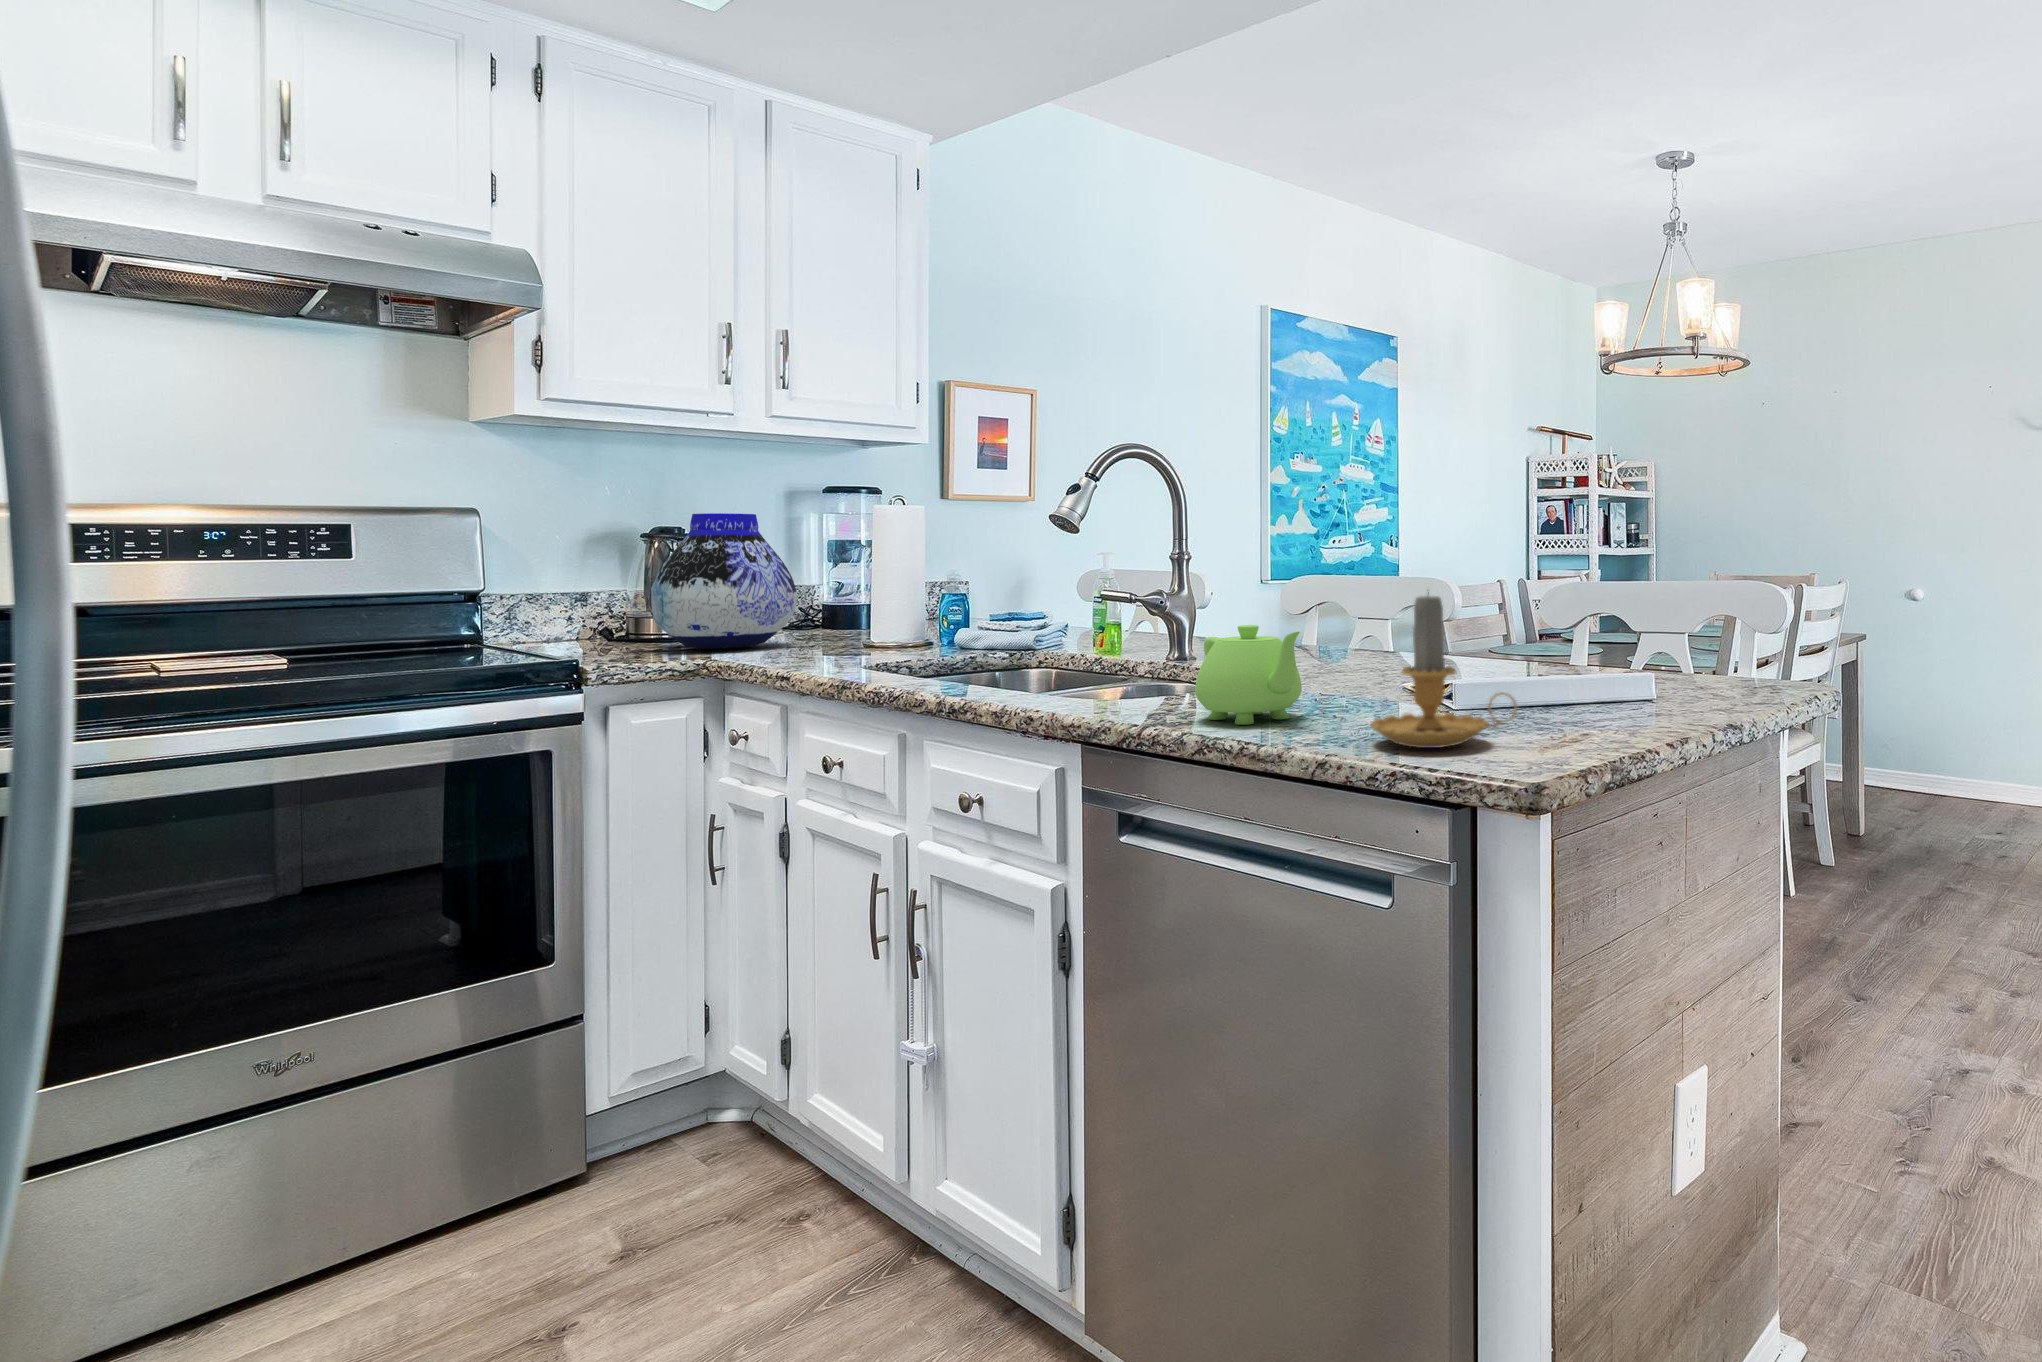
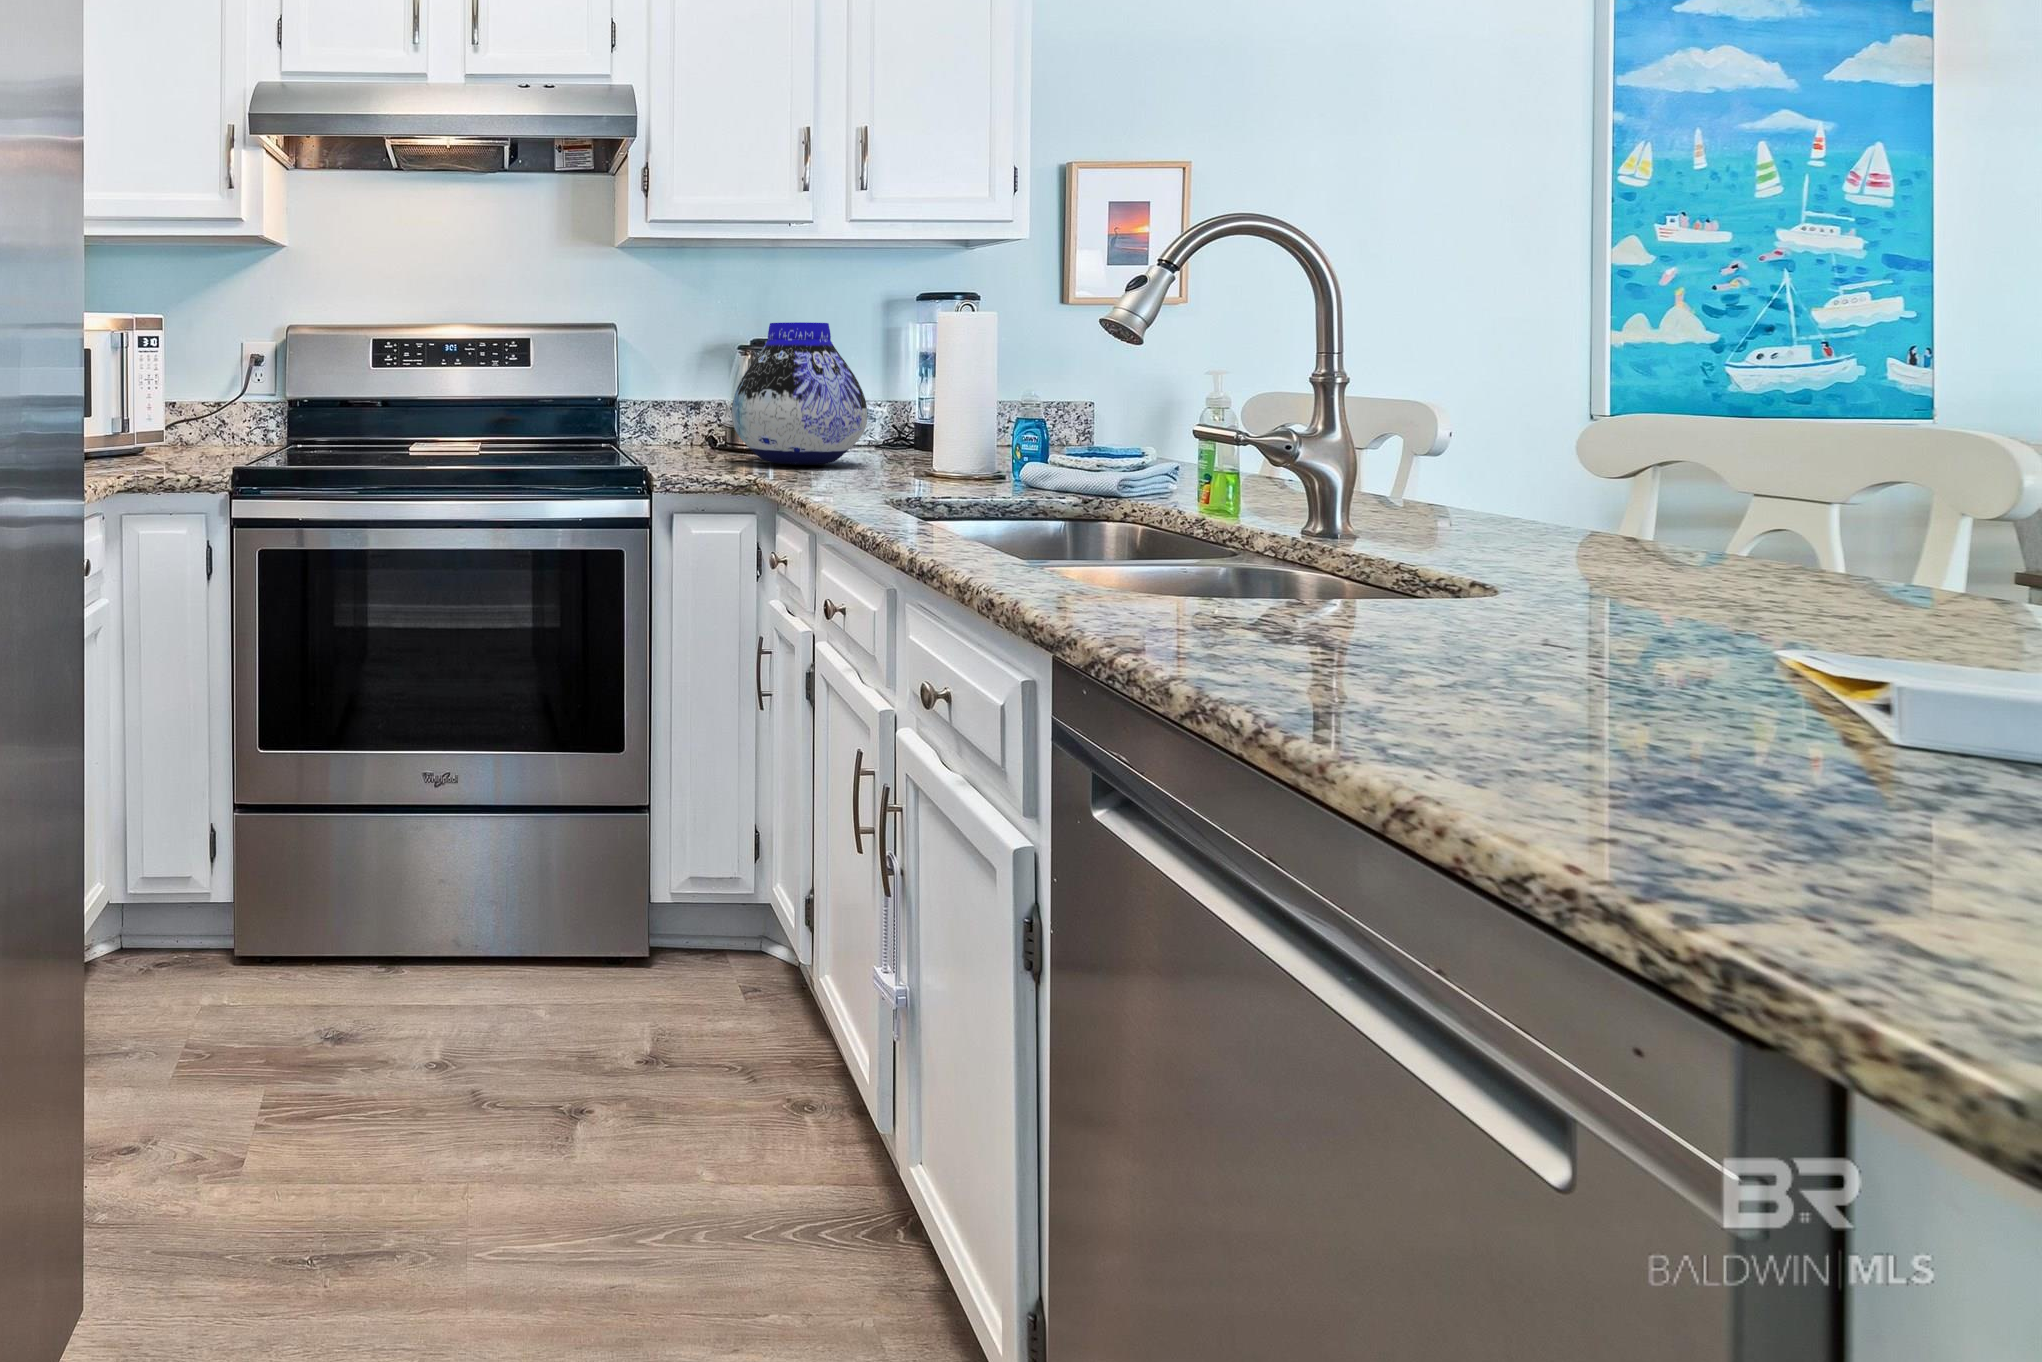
candle: present [1370,596,1517,748] -> none [1483,464,1876,787]
teapot: present [1195,625,1302,725] -> none [1211,499,1410,662]

